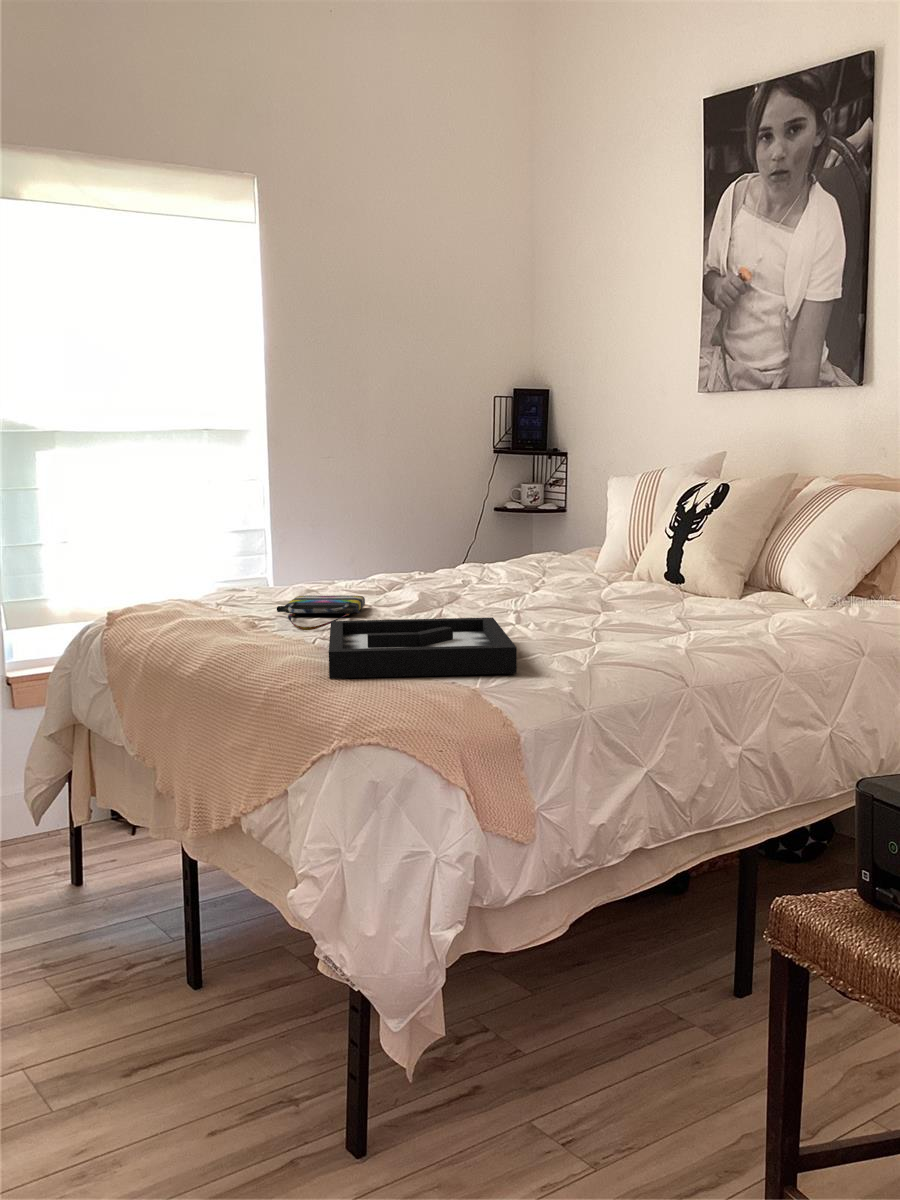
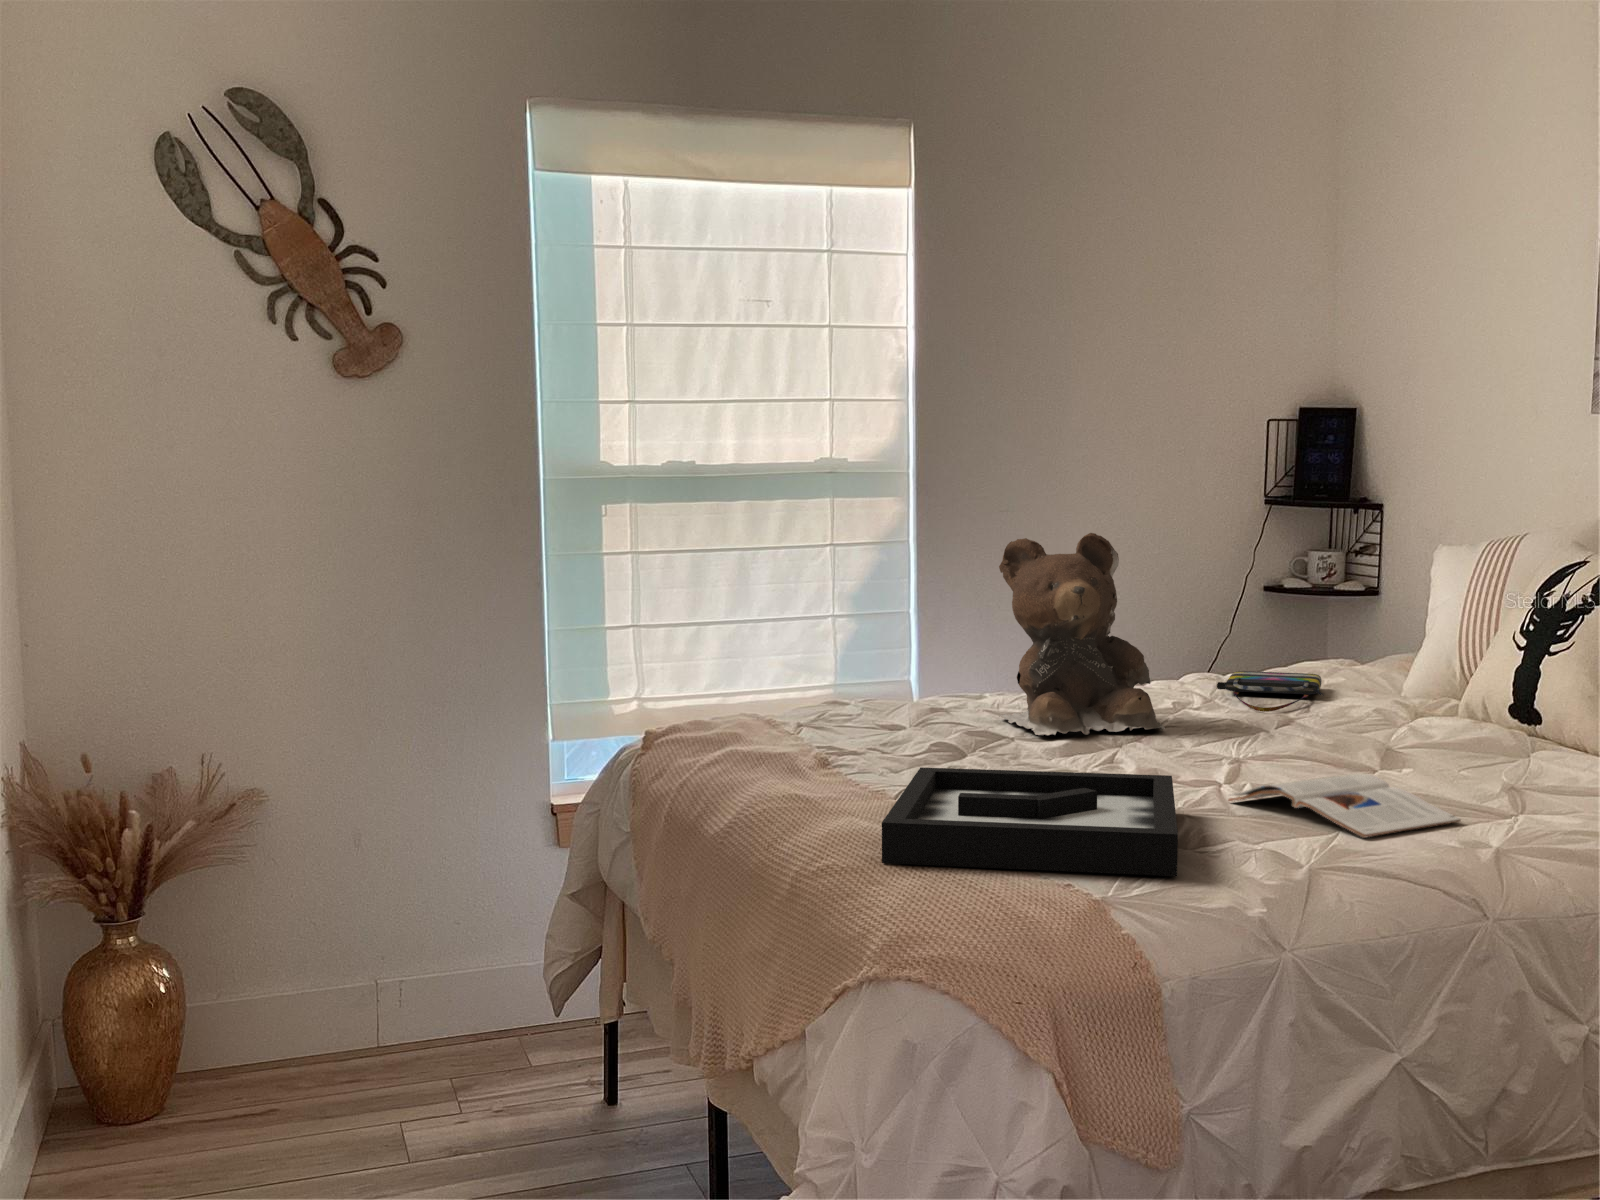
teddy bear: none [351,468,464,602] -> present [999,533,1165,735]
tote bag: present [277,595,365,630] -> present [1217,671,1324,712]
magazine: none [524,612,662,647] -> present [1229,773,1461,838]

